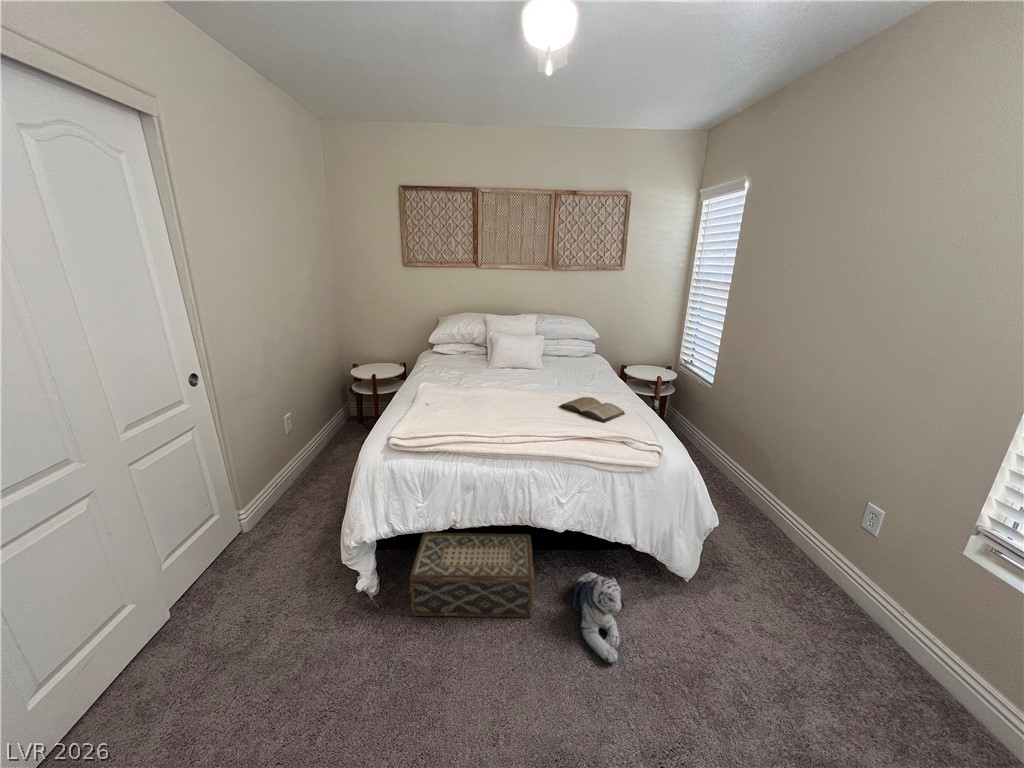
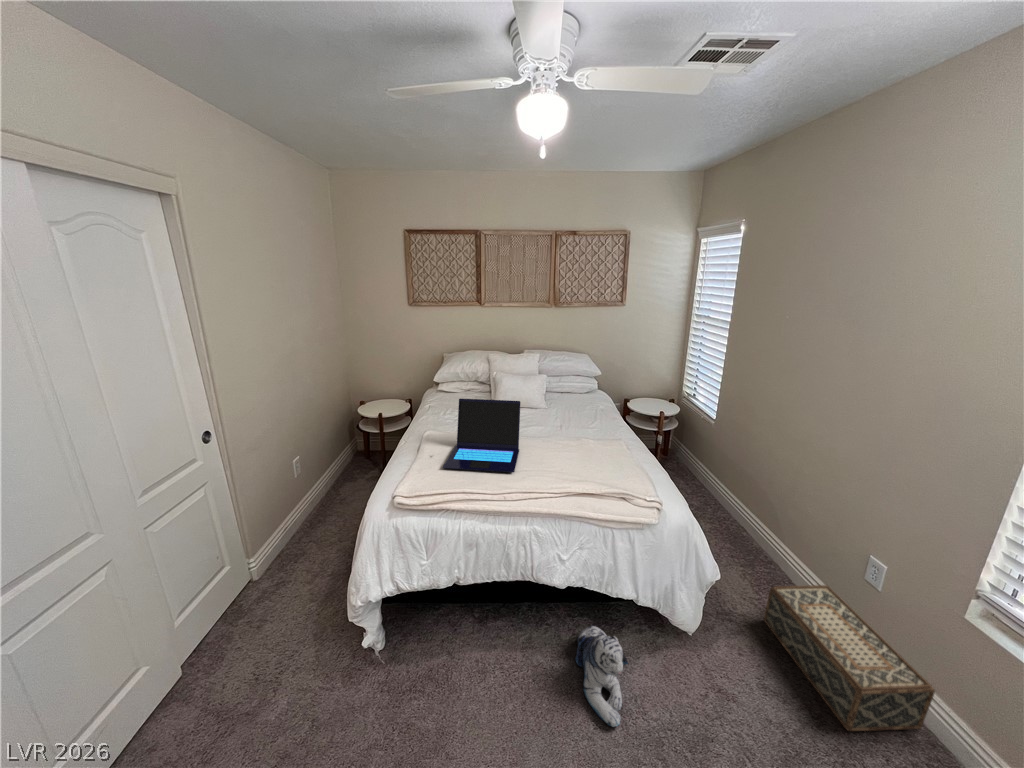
laptop: none [439,349,519,420] -> present [443,399,521,473]
book: present [560,397,625,422] -> none [561,444,626,474]
woven basket: present [410,533,534,617] -> present [764,585,935,731]

